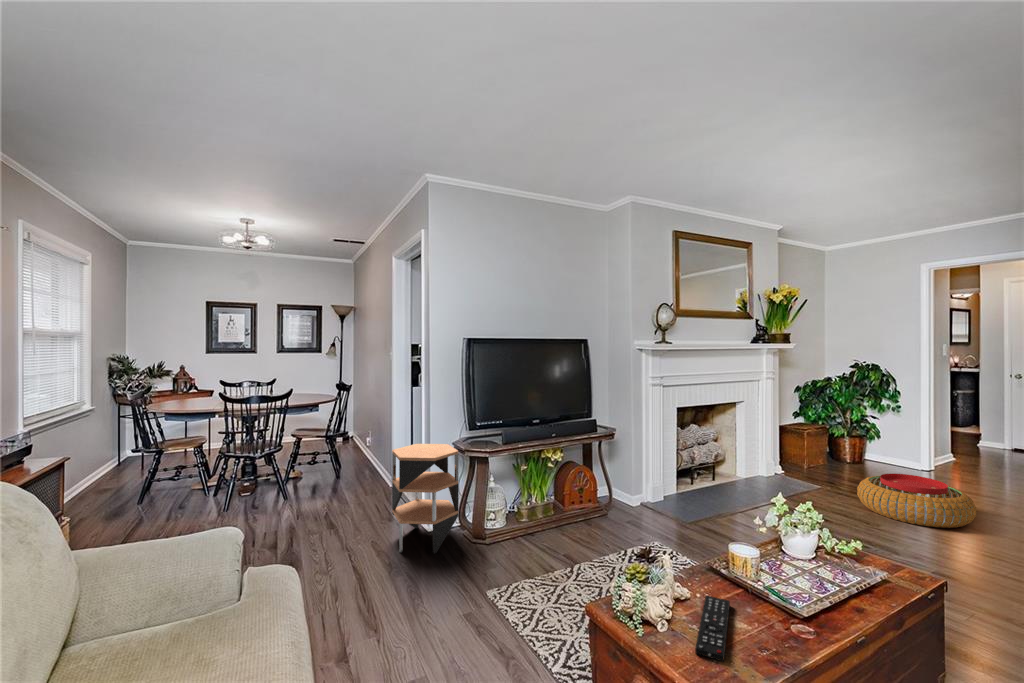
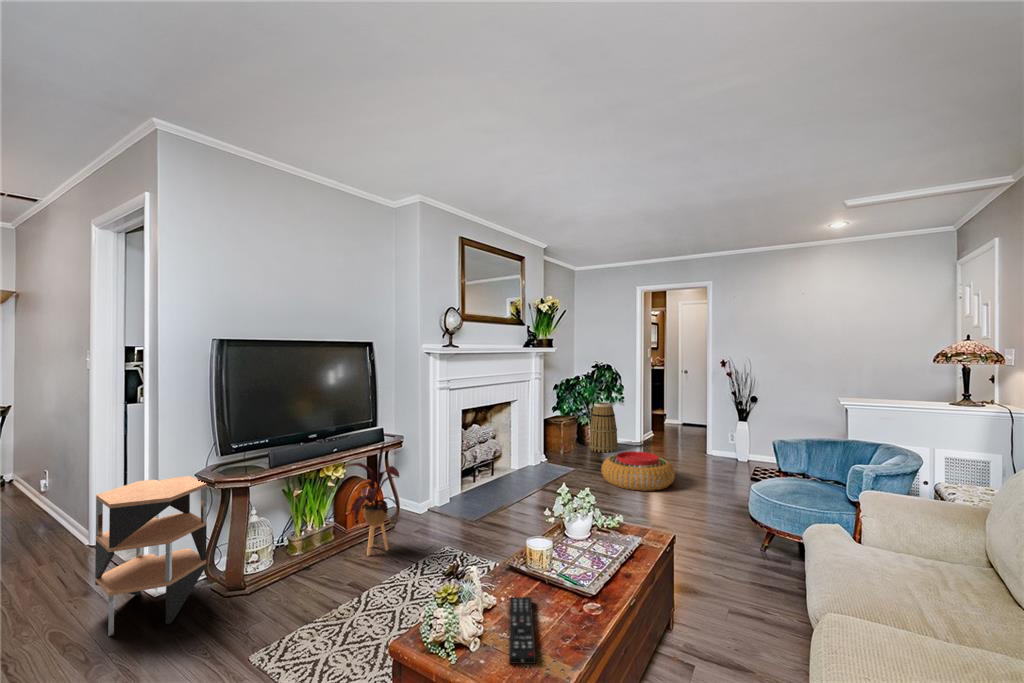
basket: none [844,411,889,473] -> present [589,402,618,453]
house plant: none [560,433,611,534] -> present [346,443,399,556]

